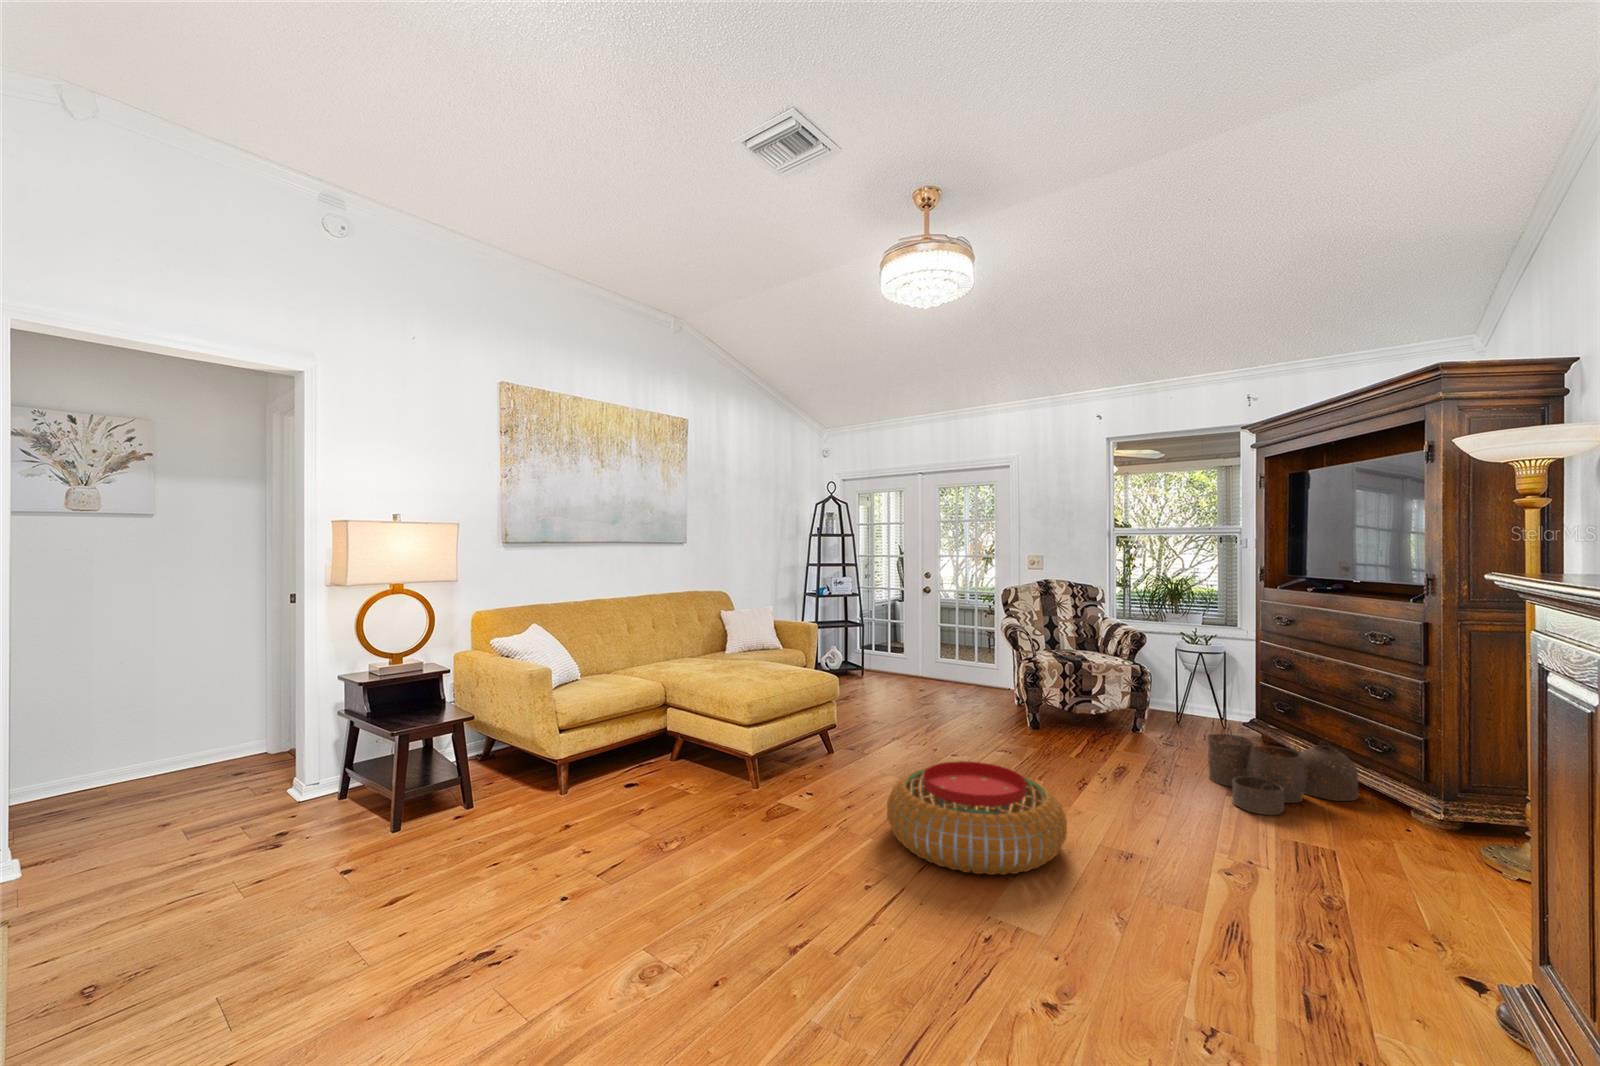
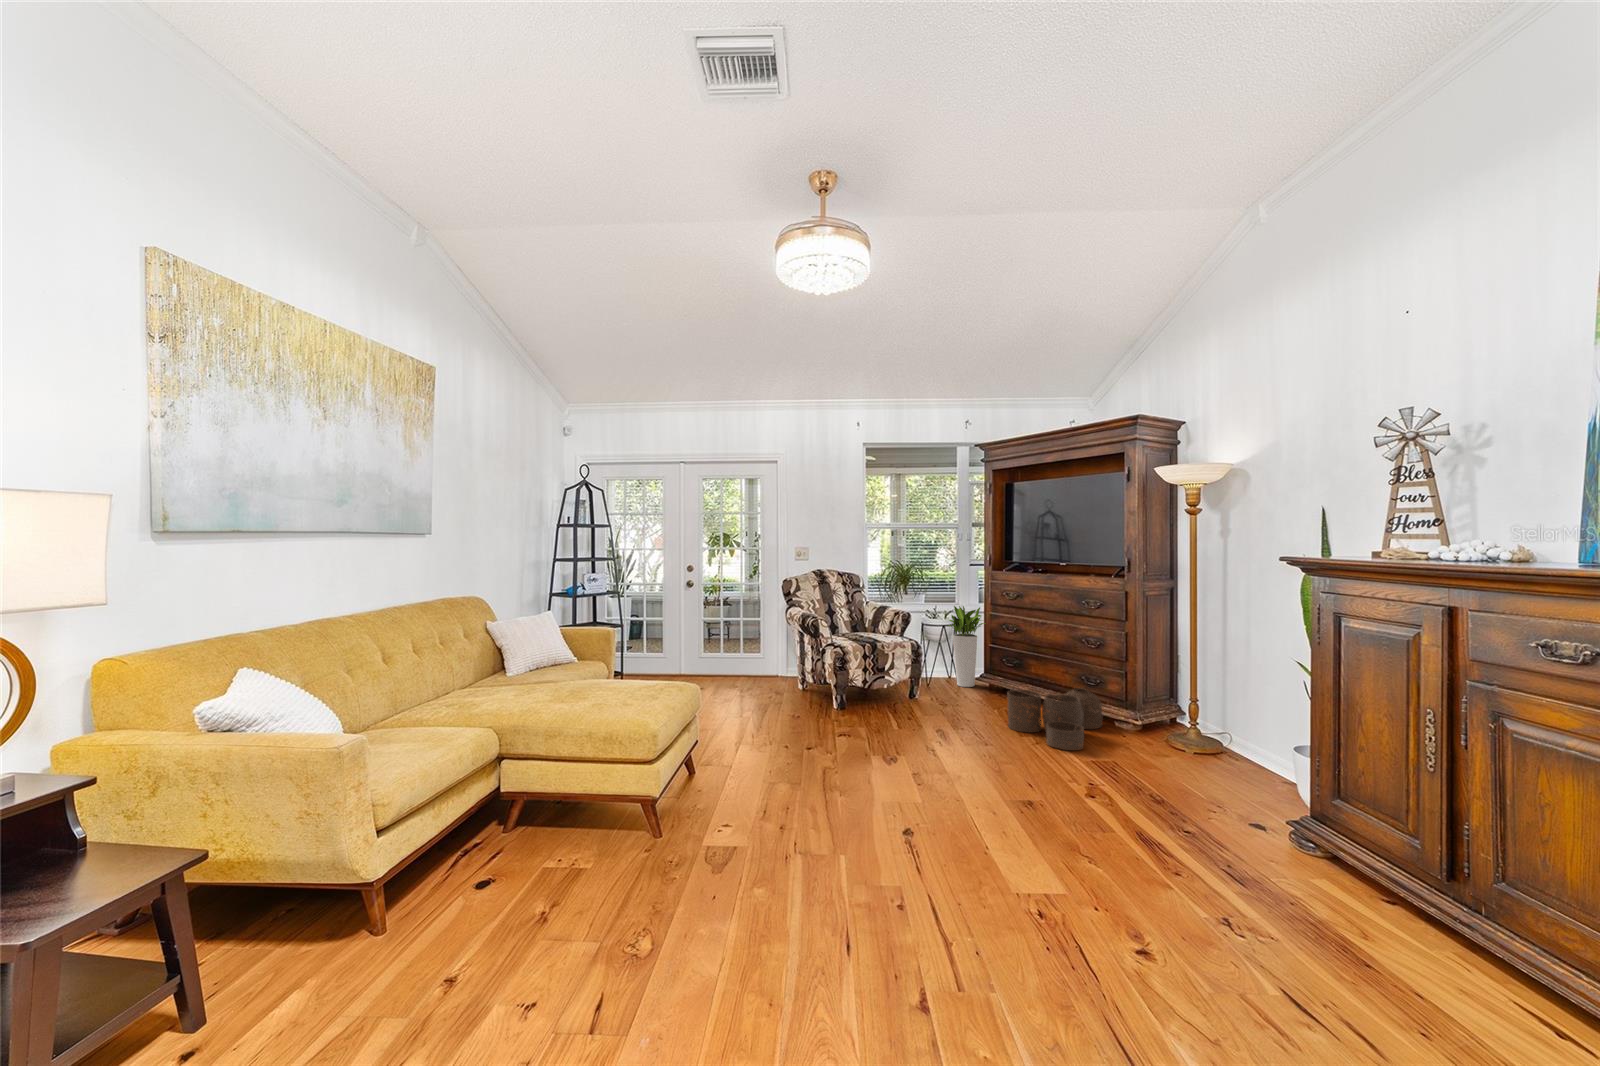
planter: none [1196,629,1251,730] -> present [949,606,984,687]
pouf: present [887,761,1067,875] -> none [848,752,1031,870]

